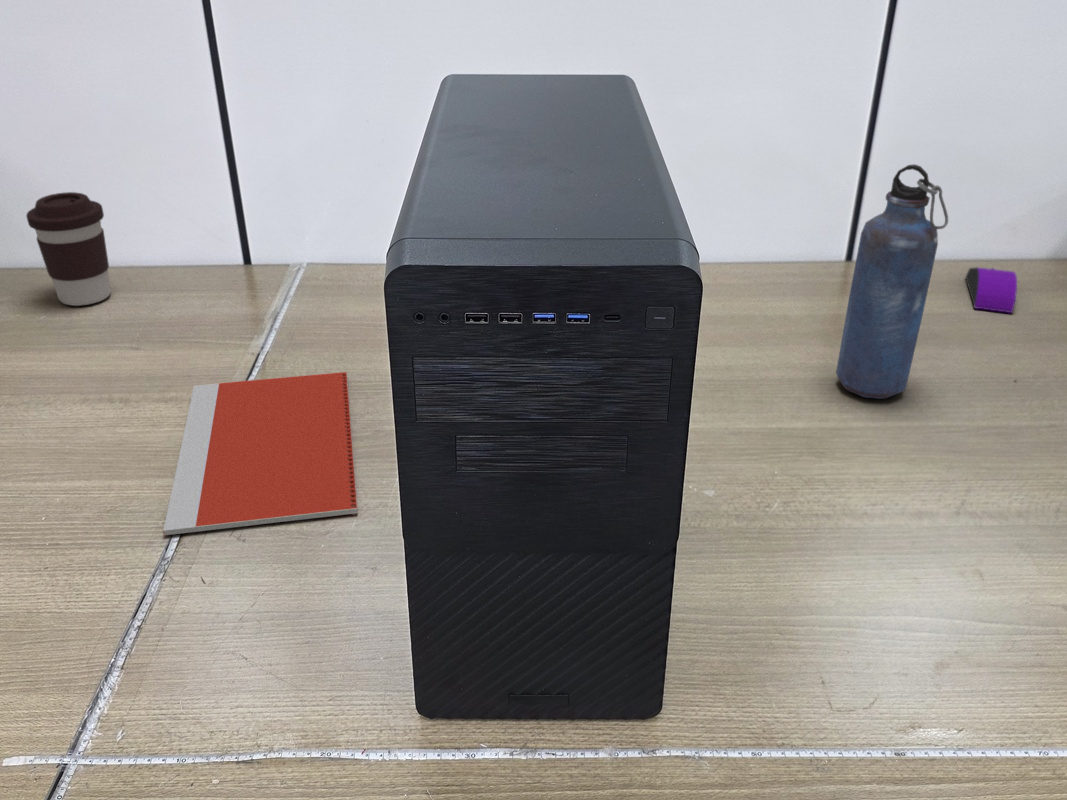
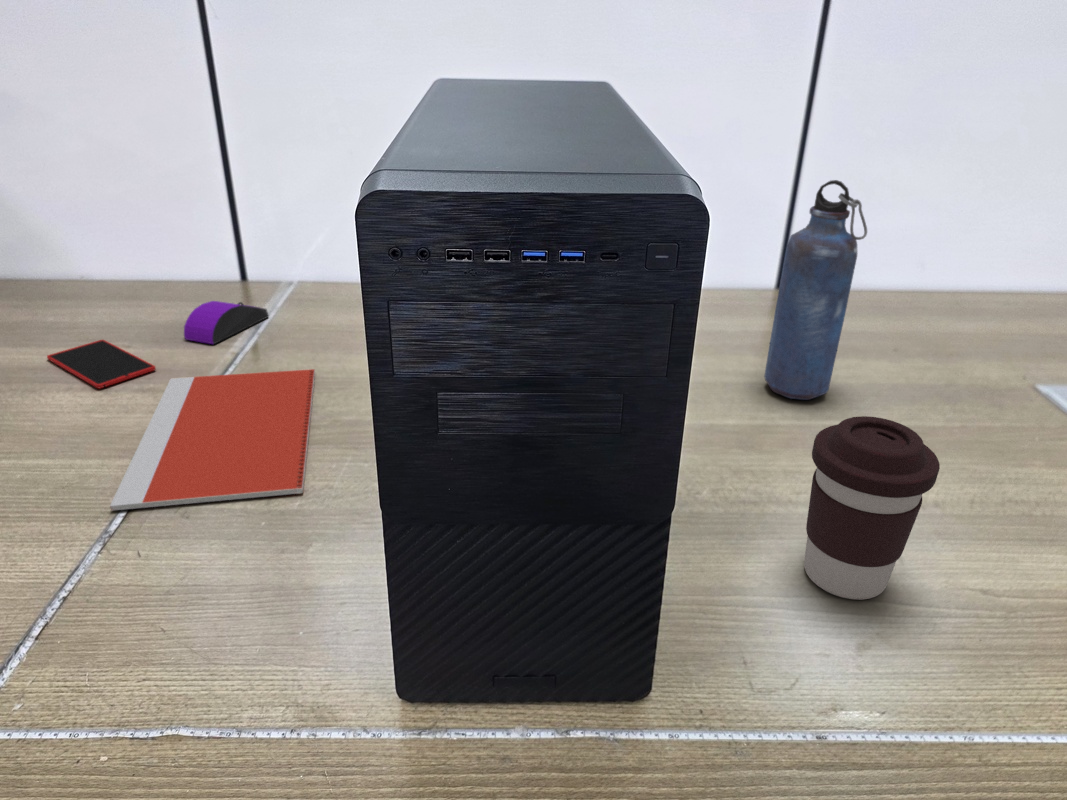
coffee cup: present [26,192,111,306] -> present [804,416,940,600]
computer mouse: present [966,268,1017,313] -> present [184,301,269,344]
smartphone: none [55,341,175,398] -> present [47,340,156,388]

